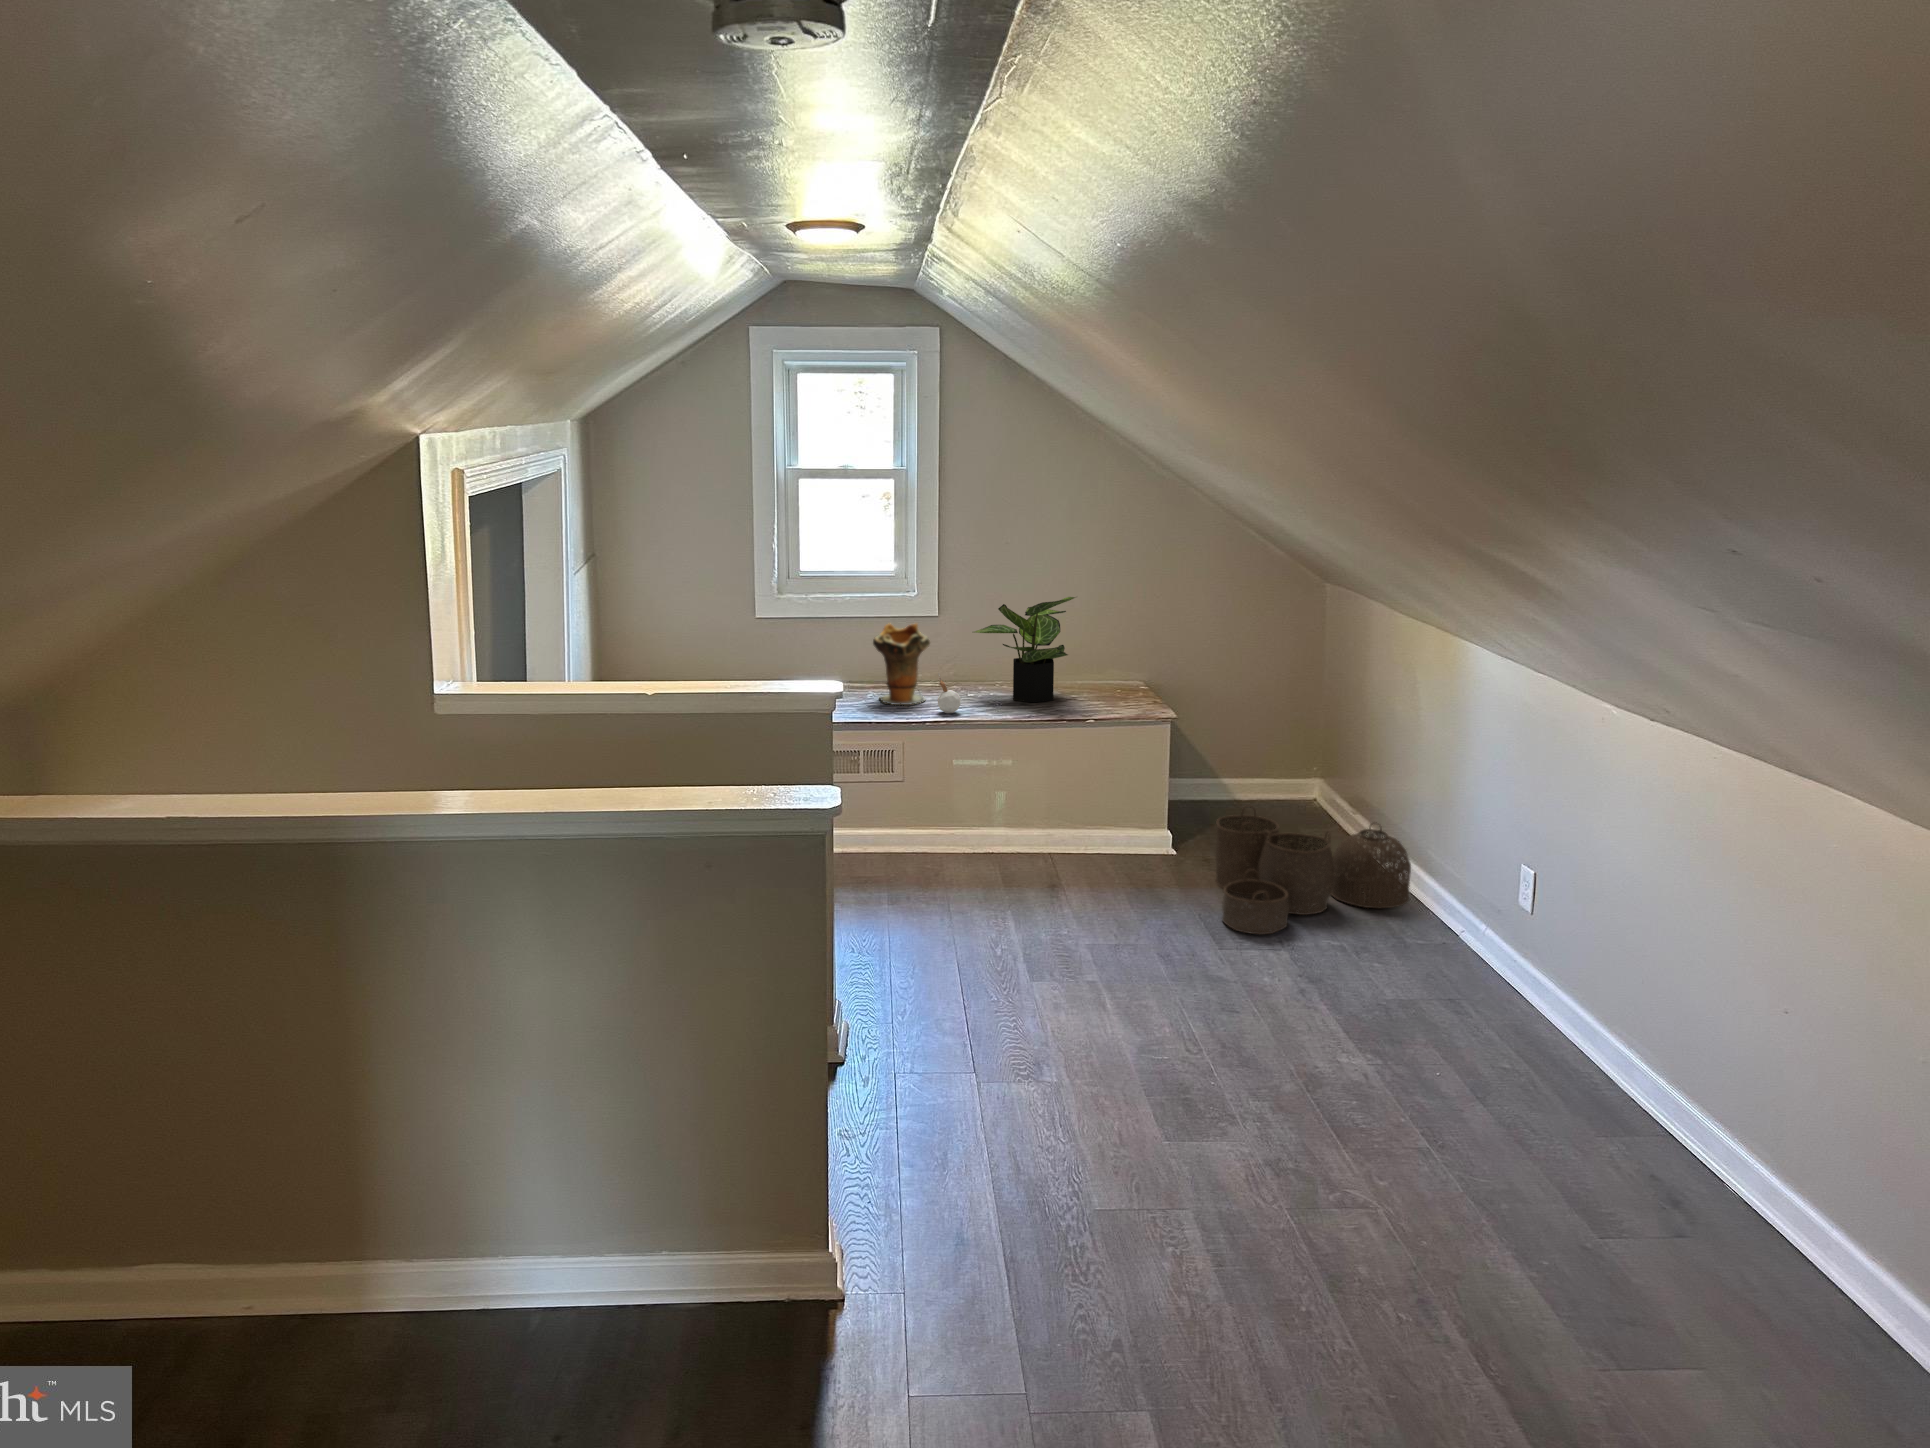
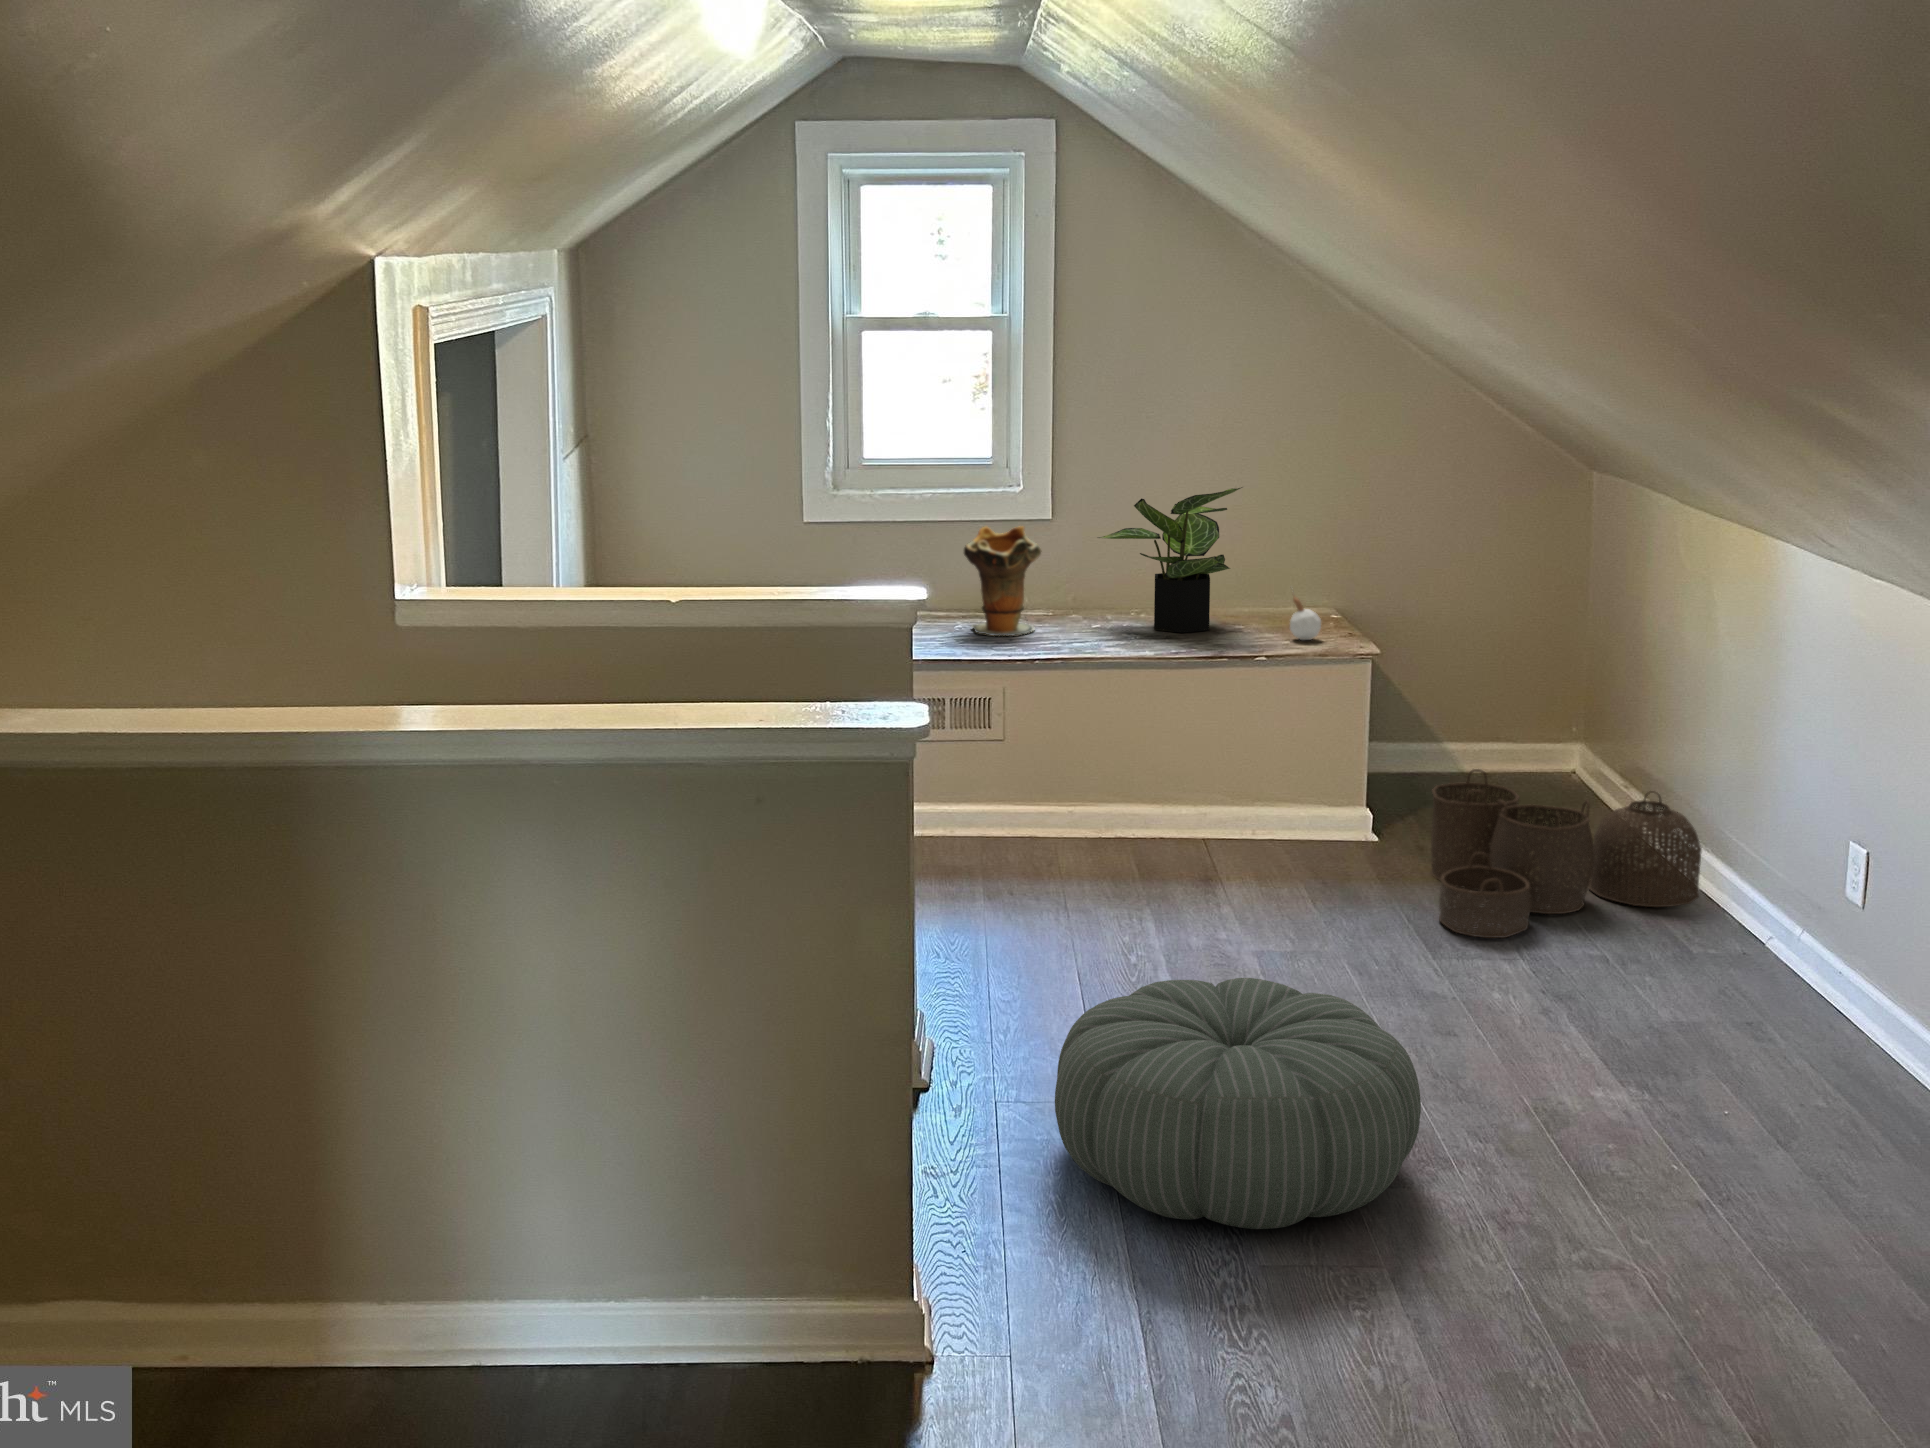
candle: present [938,678,961,713] -> present [1290,596,1321,640]
pouf: none [940,979,1212,1180] -> present [1055,978,1421,1229]

